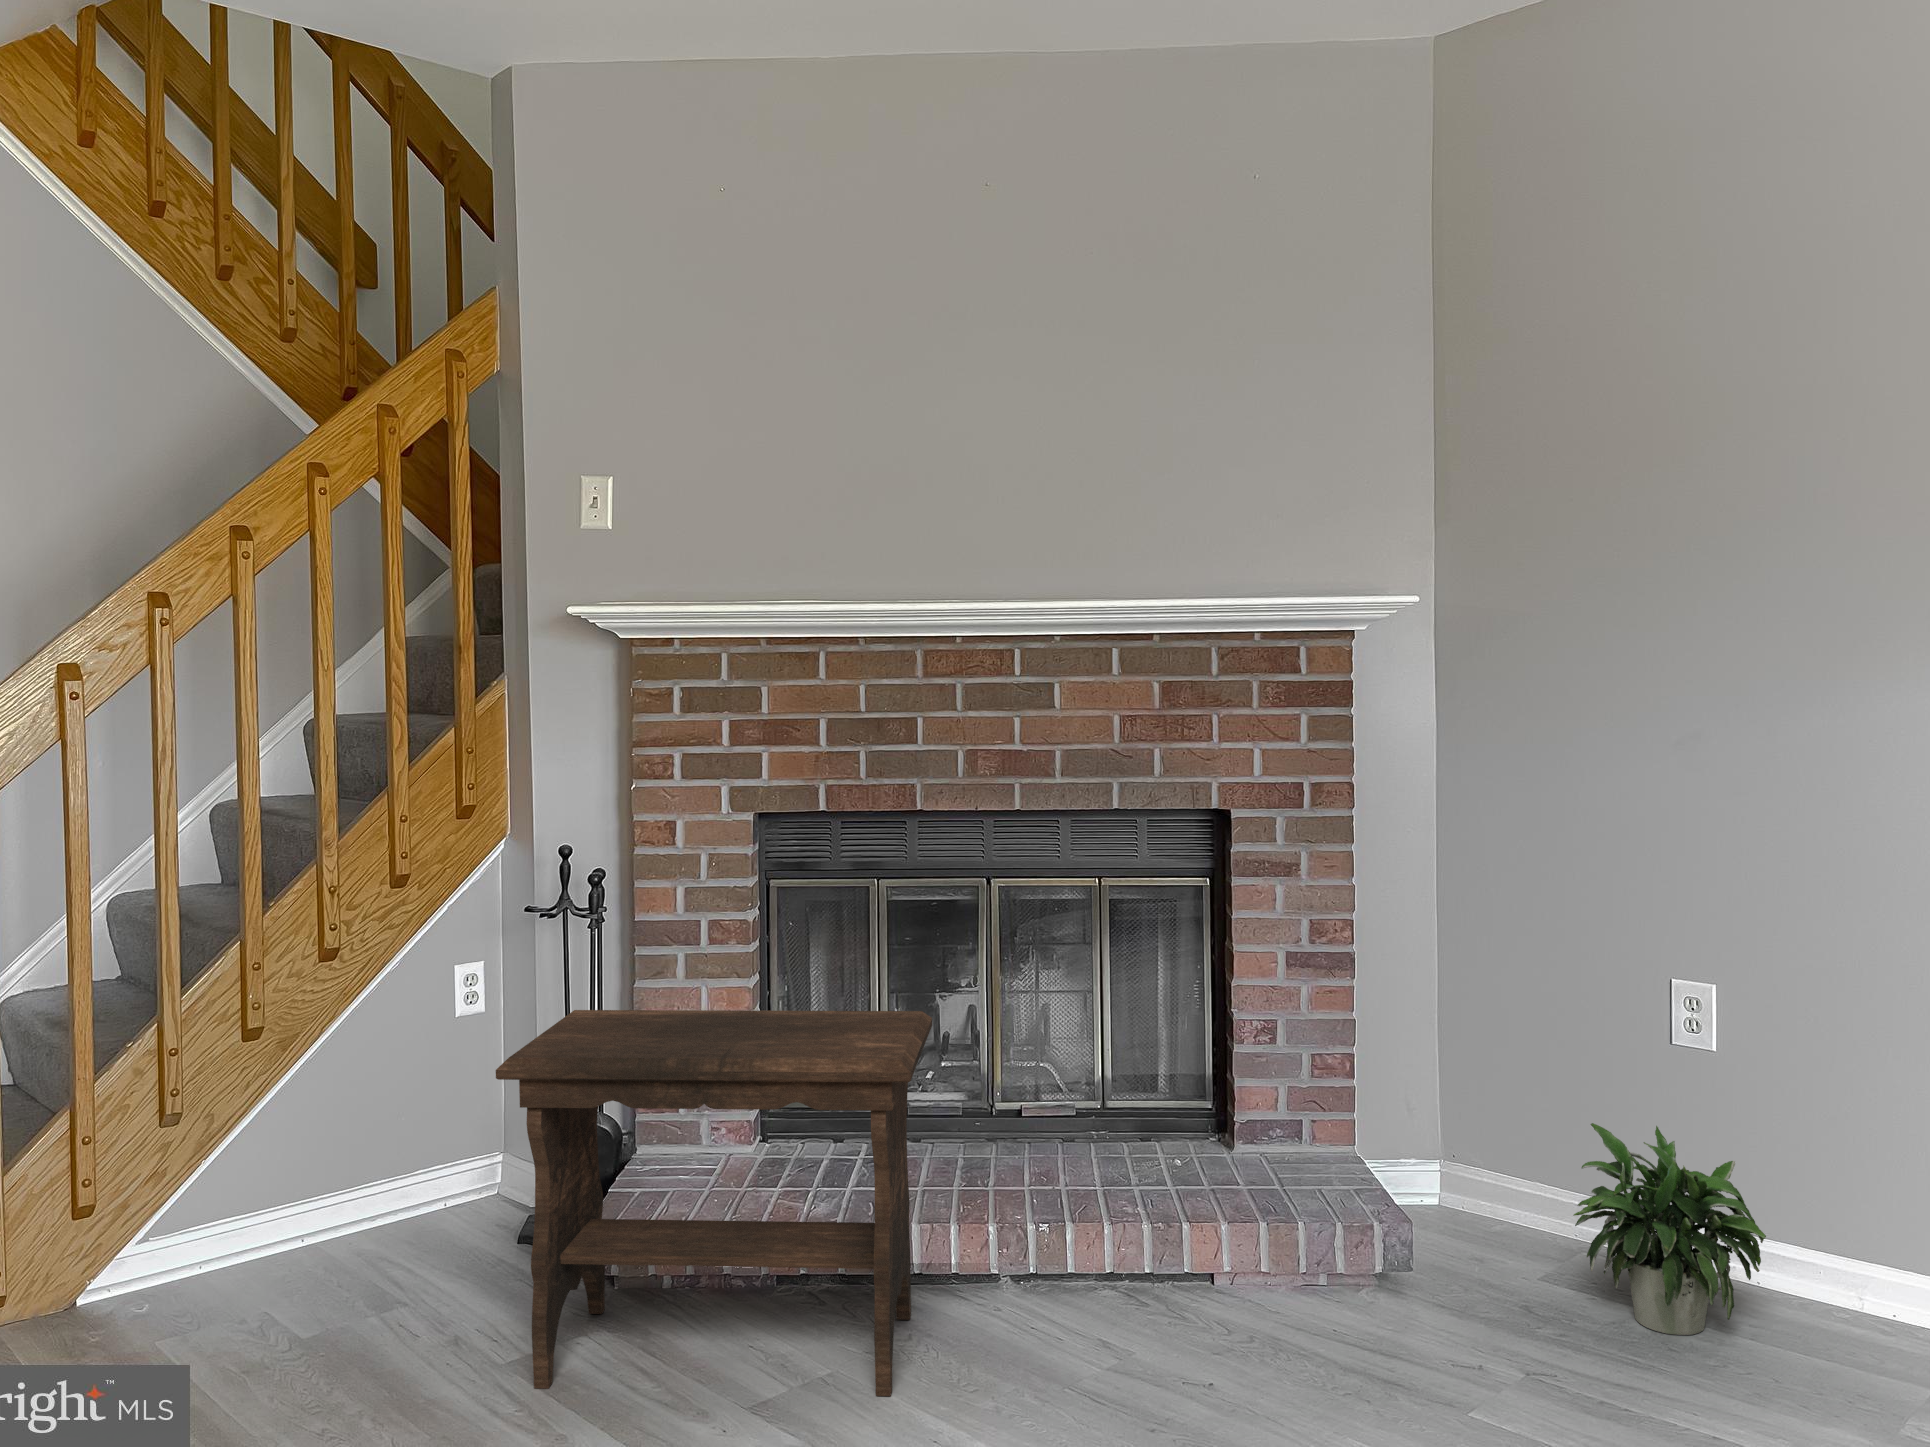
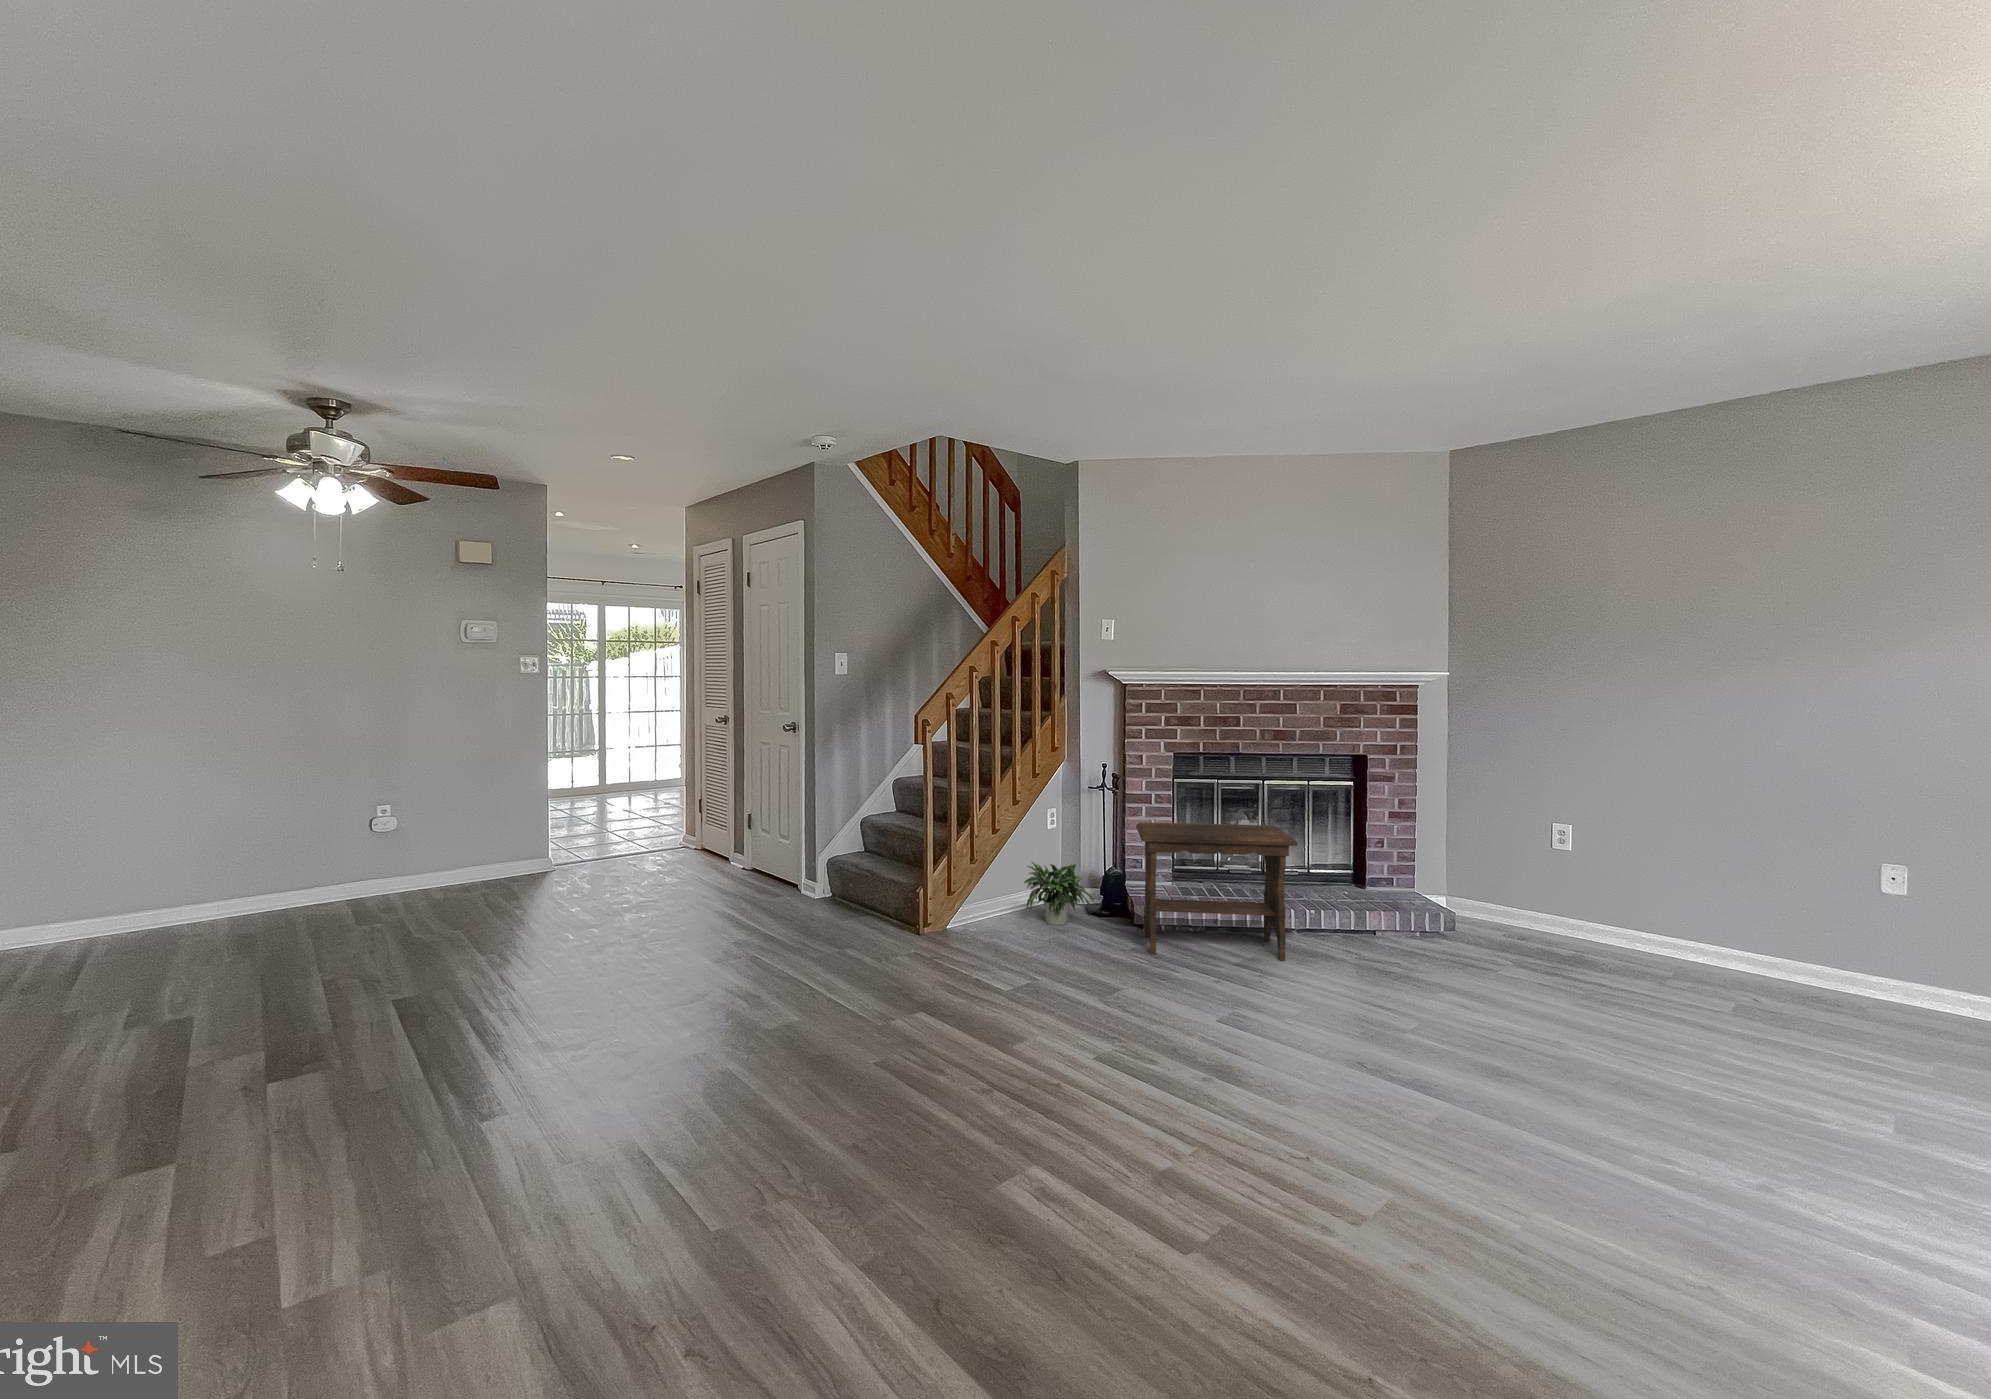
potted plant: present [1574,1123,1766,1335] -> present [1001,861,1093,925]

